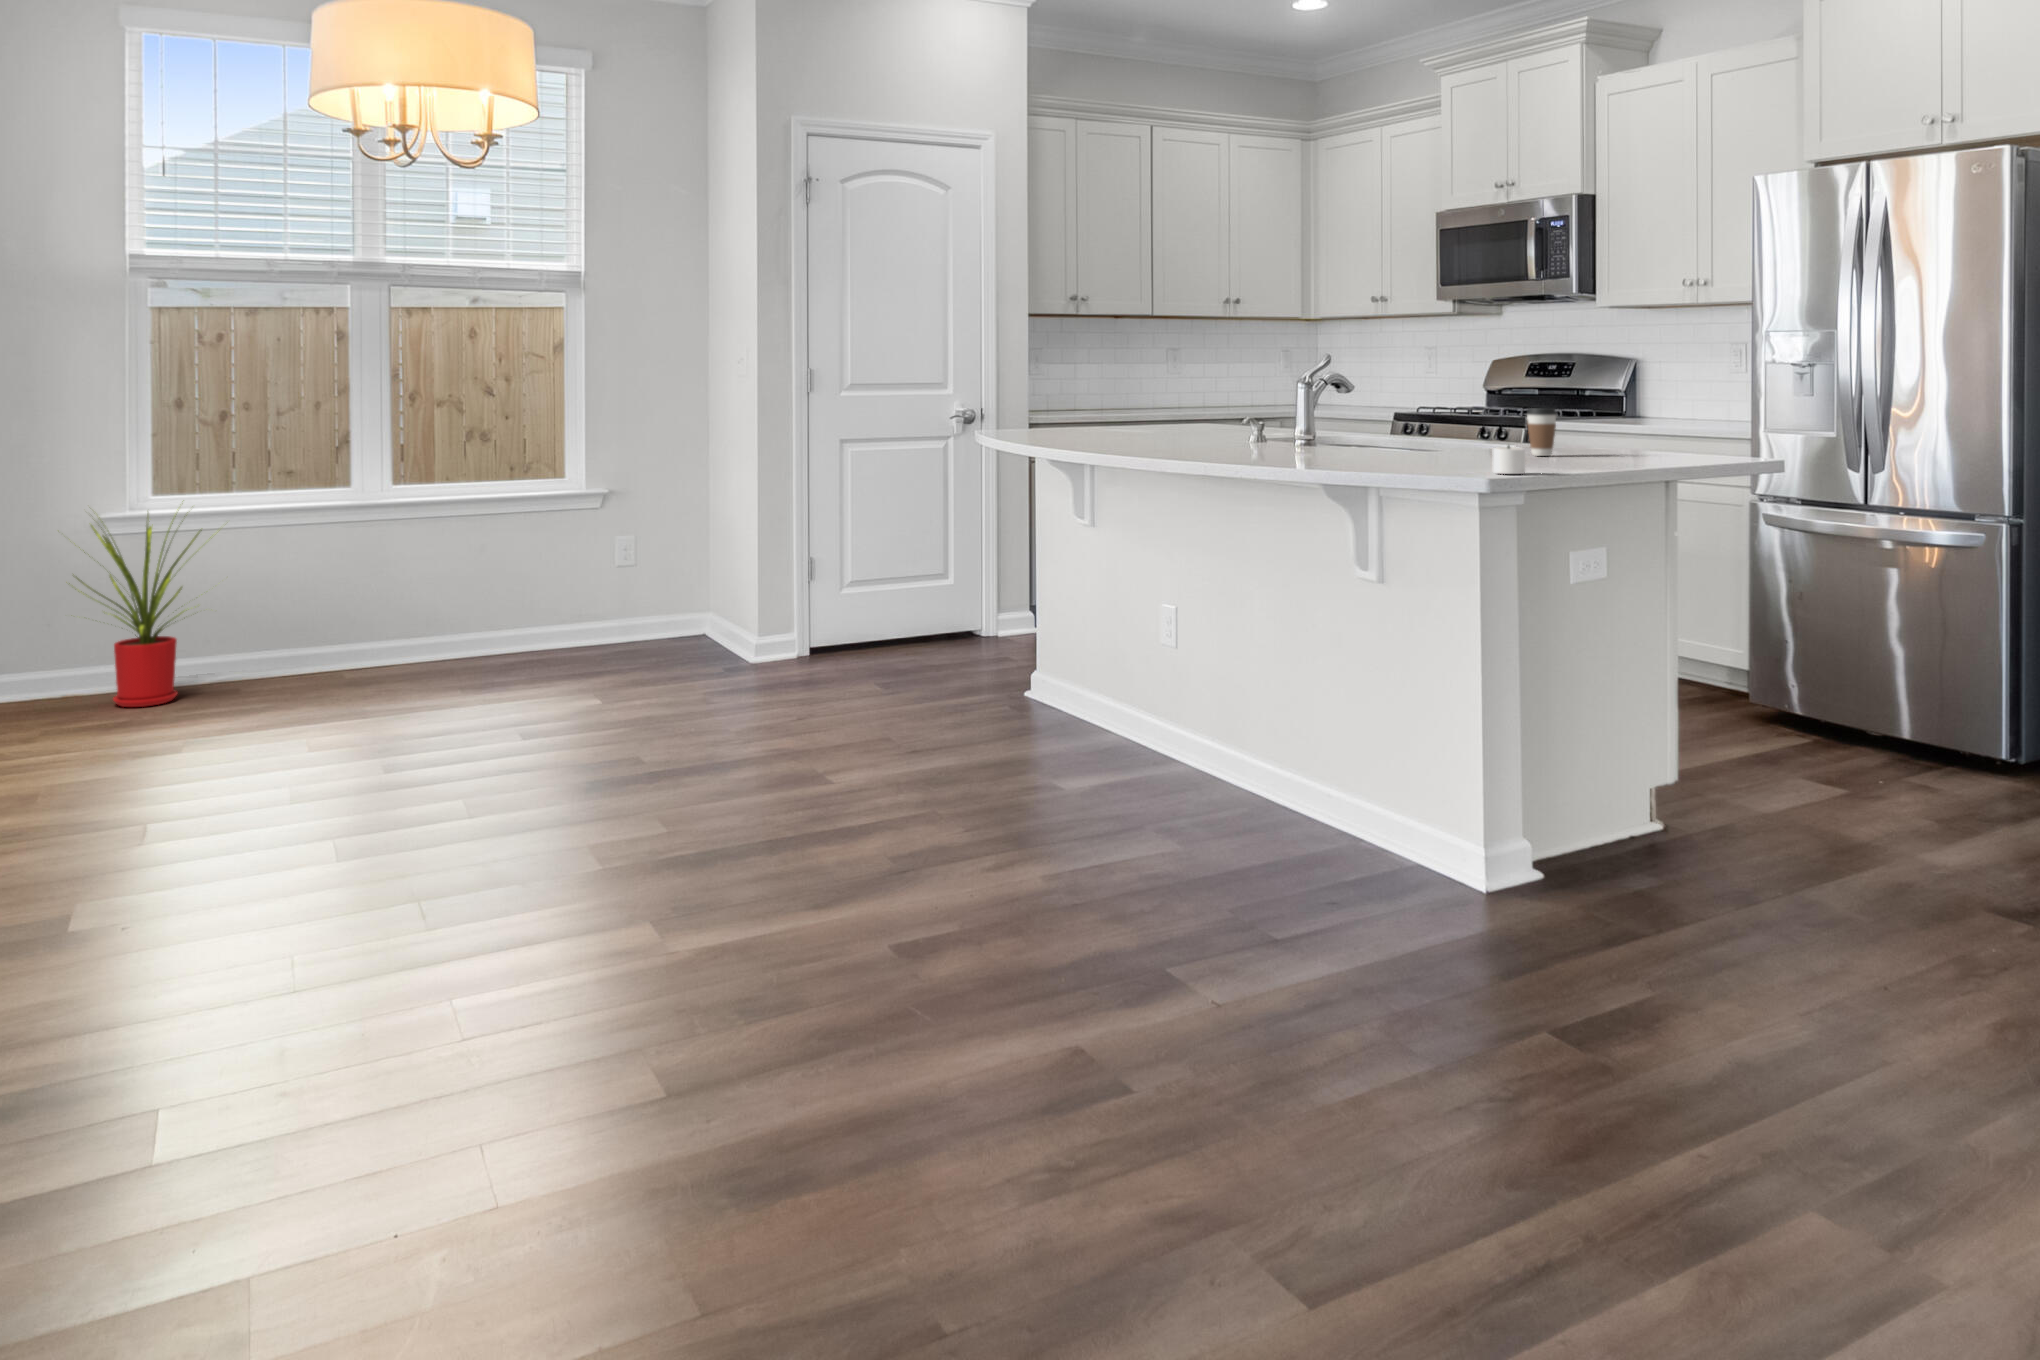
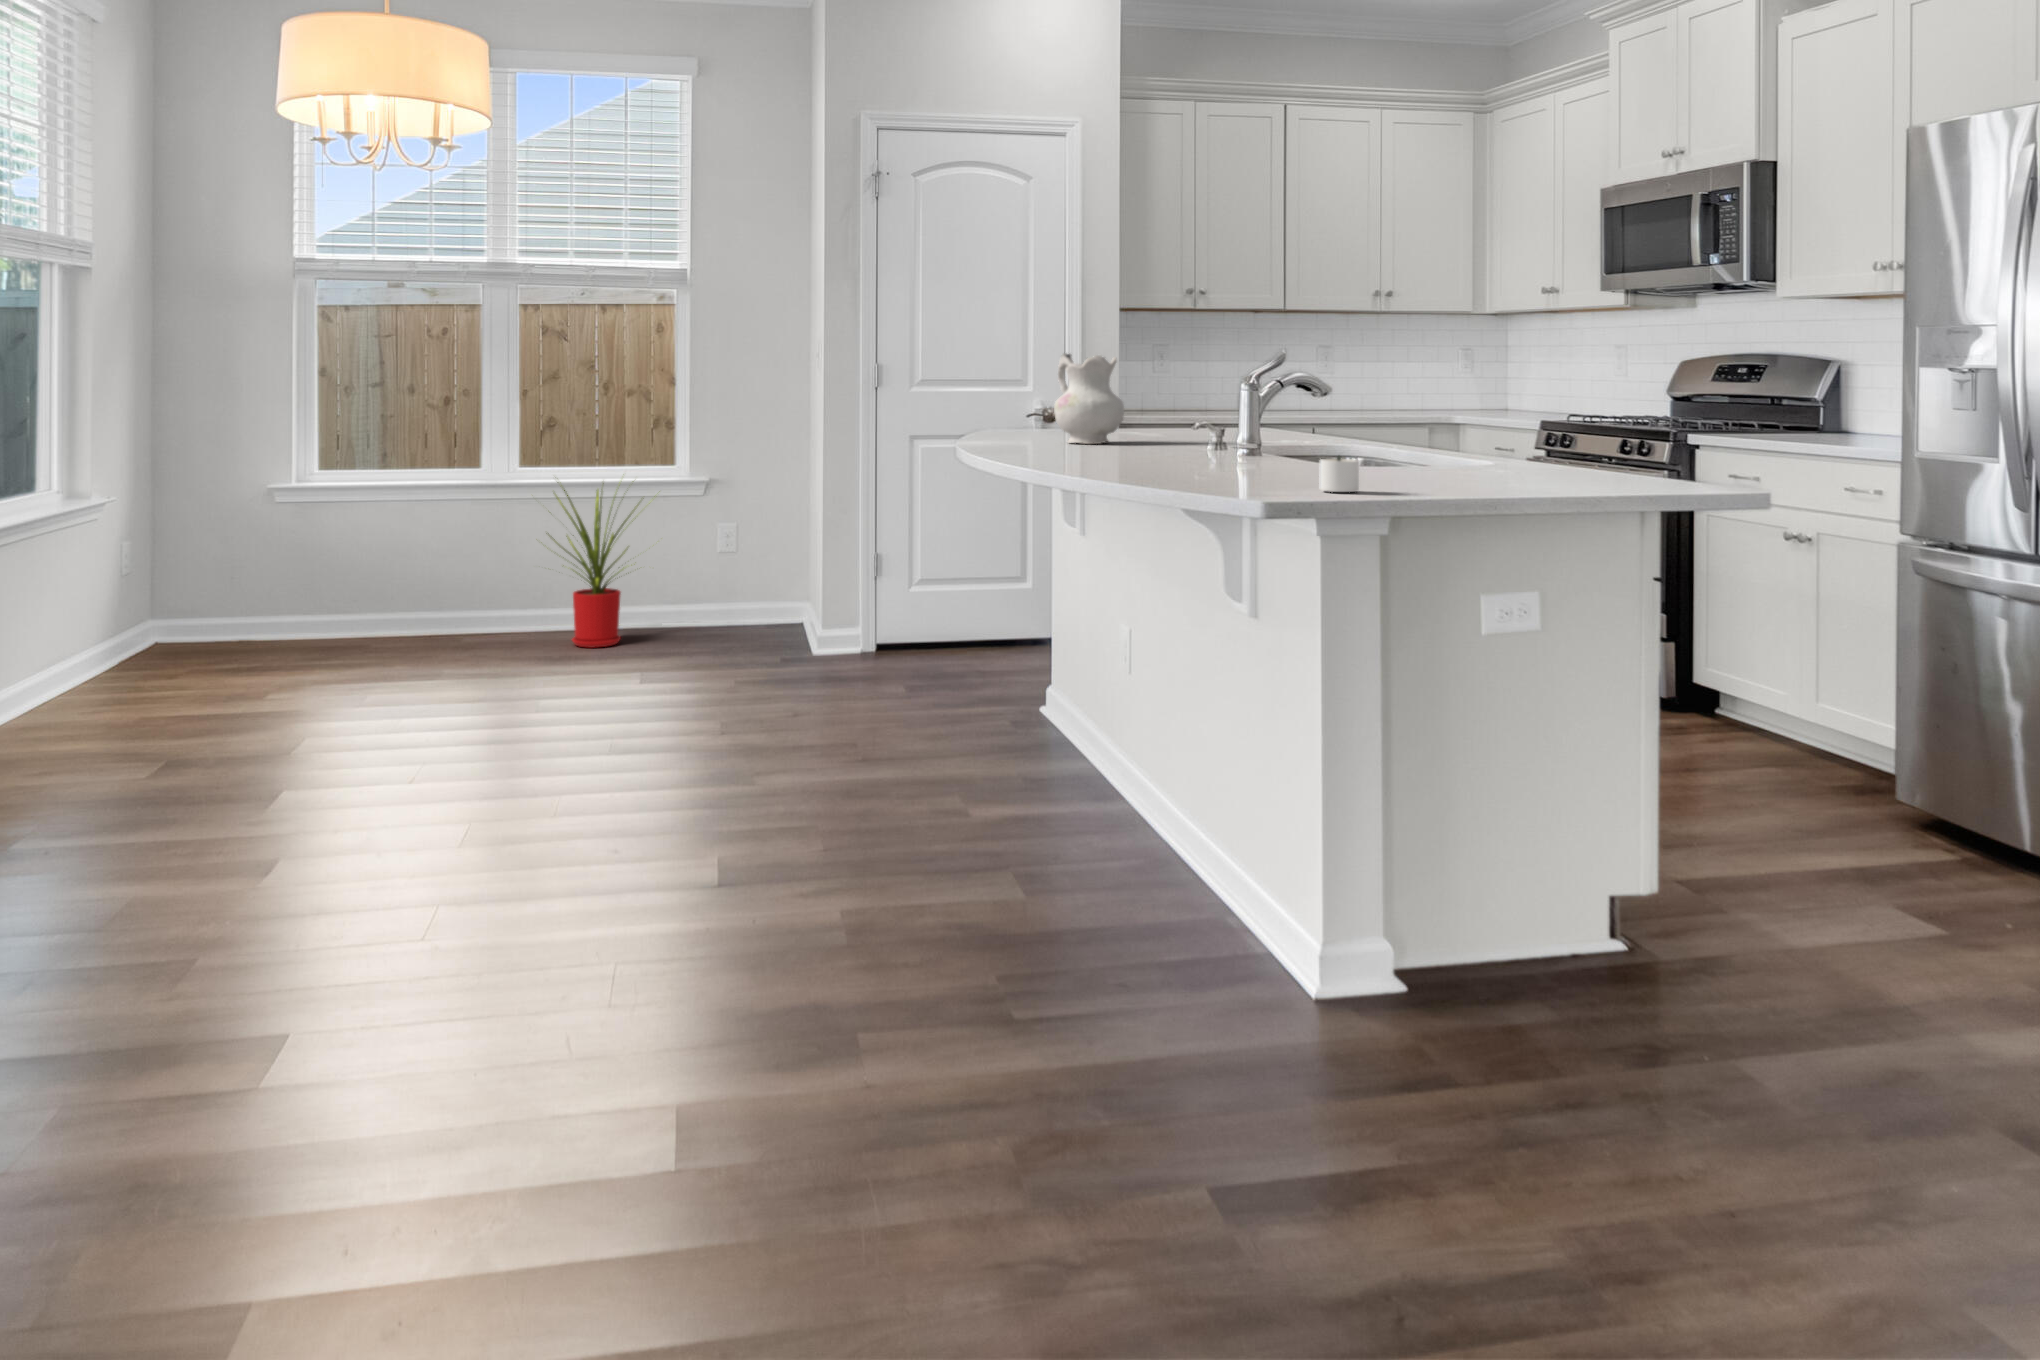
ceramic pitcher: none [1083,358,1149,442] -> present [1054,353,1124,444]
coffee cup: present [1527,408,1557,456] -> none [1468,413,1506,472]
house plant: present [69,509,211,707] -> present [546,482,639,648]

